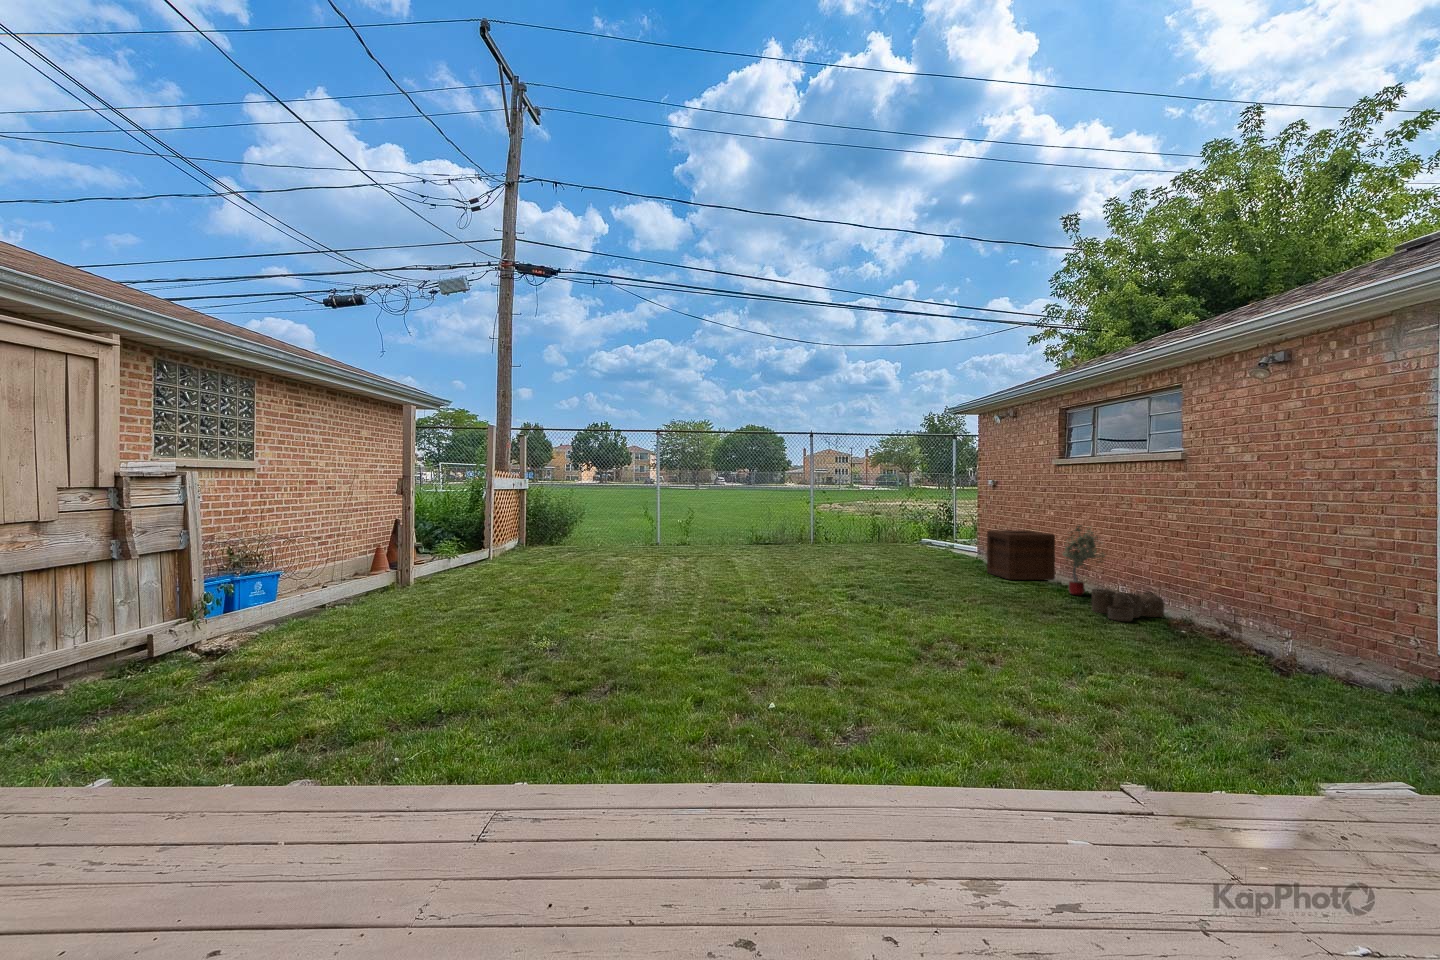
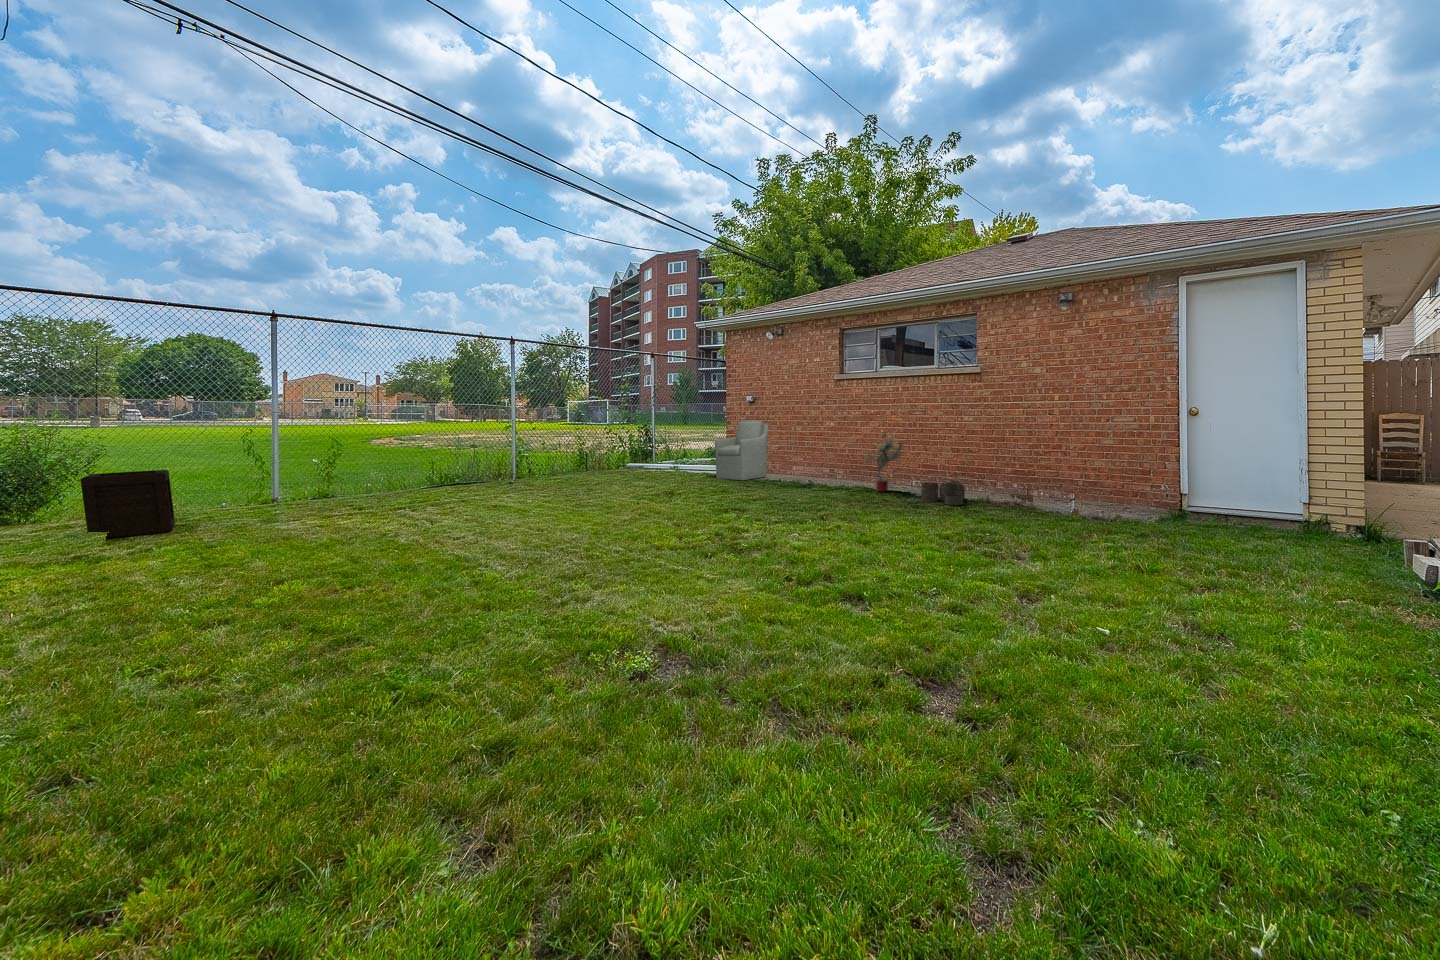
chair: none [941,504,1001,564] -> present [715,421,769,480]
wooden crate: present [987,530,1055,580] -> present [81,470,175,538]

